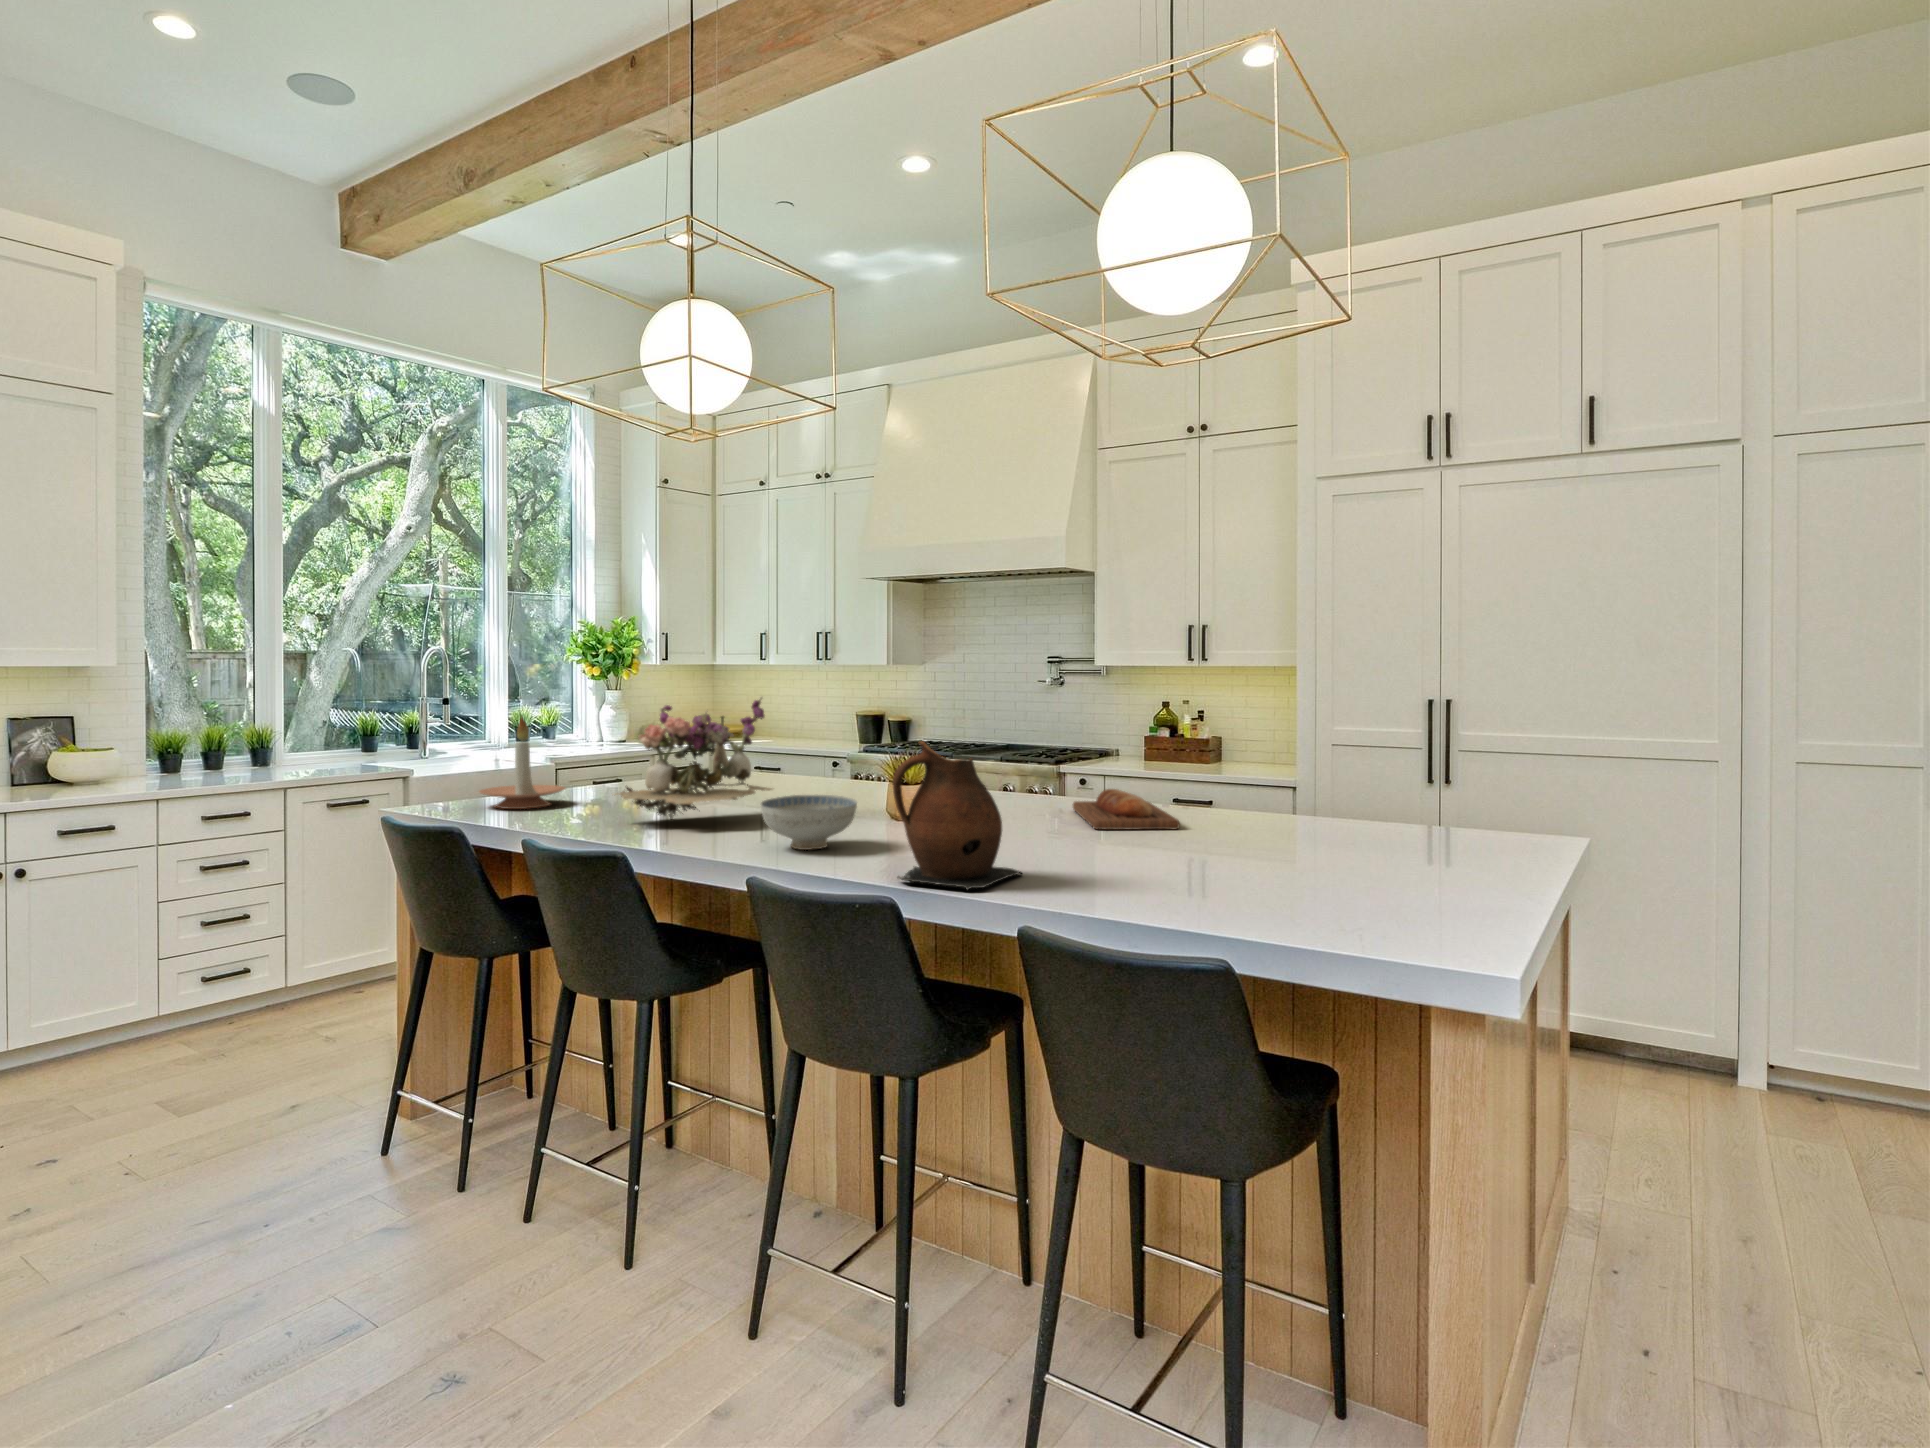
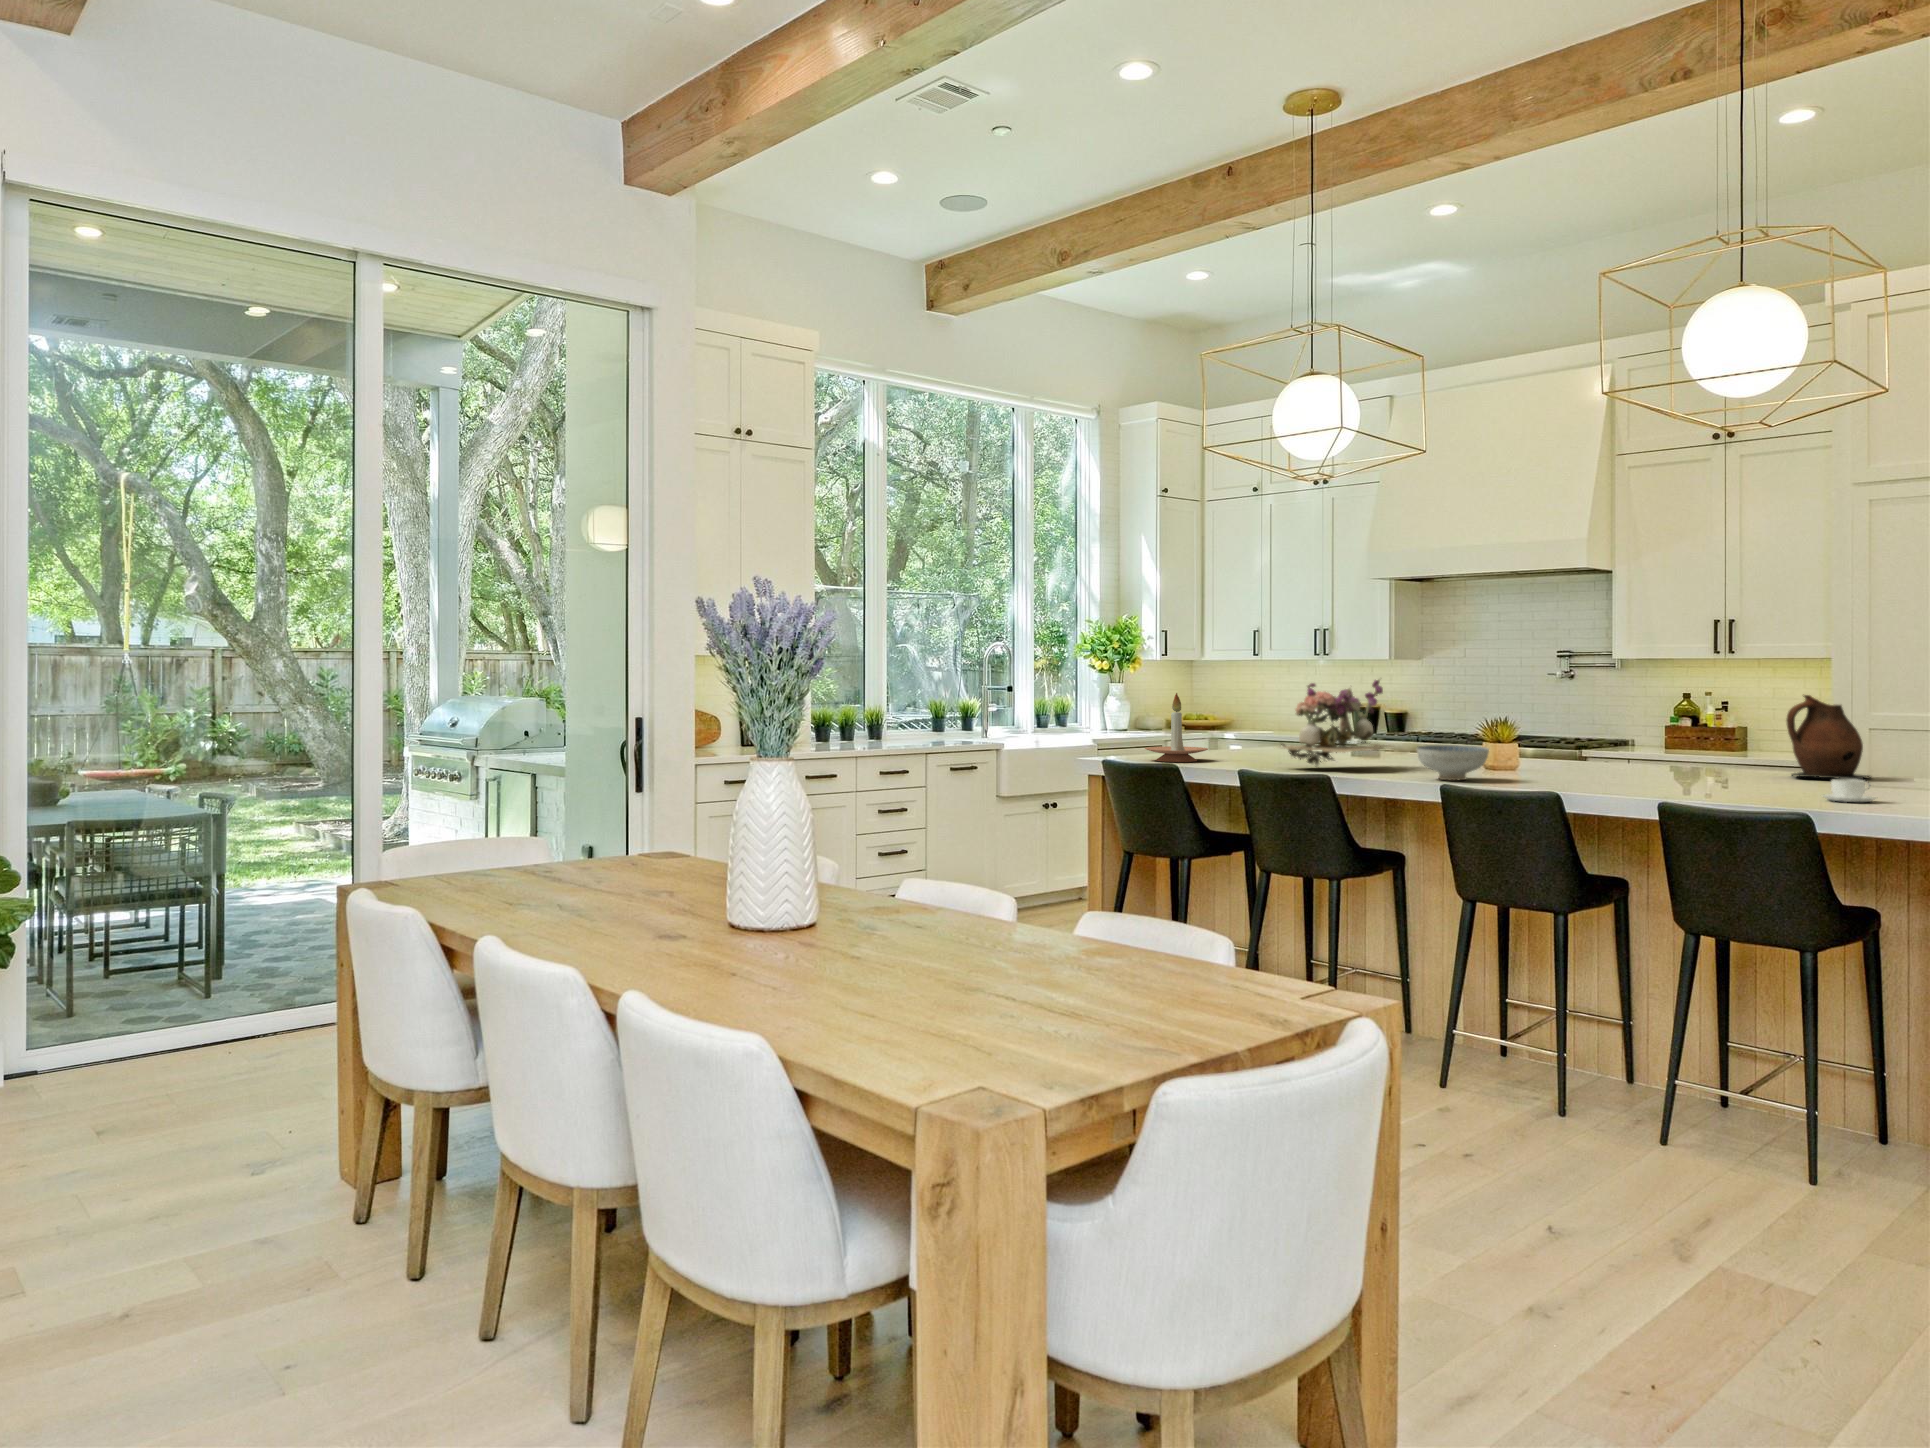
ceramic pitcher: present [893,741,1022,890] -> present [1786,695,1871,779]
bread loaf: present [1073,789,1180,830] -> none [1636,751,1738,777]
coffee cup: none [1264,860,1339,900] -> present [1823,779,1876,802]

